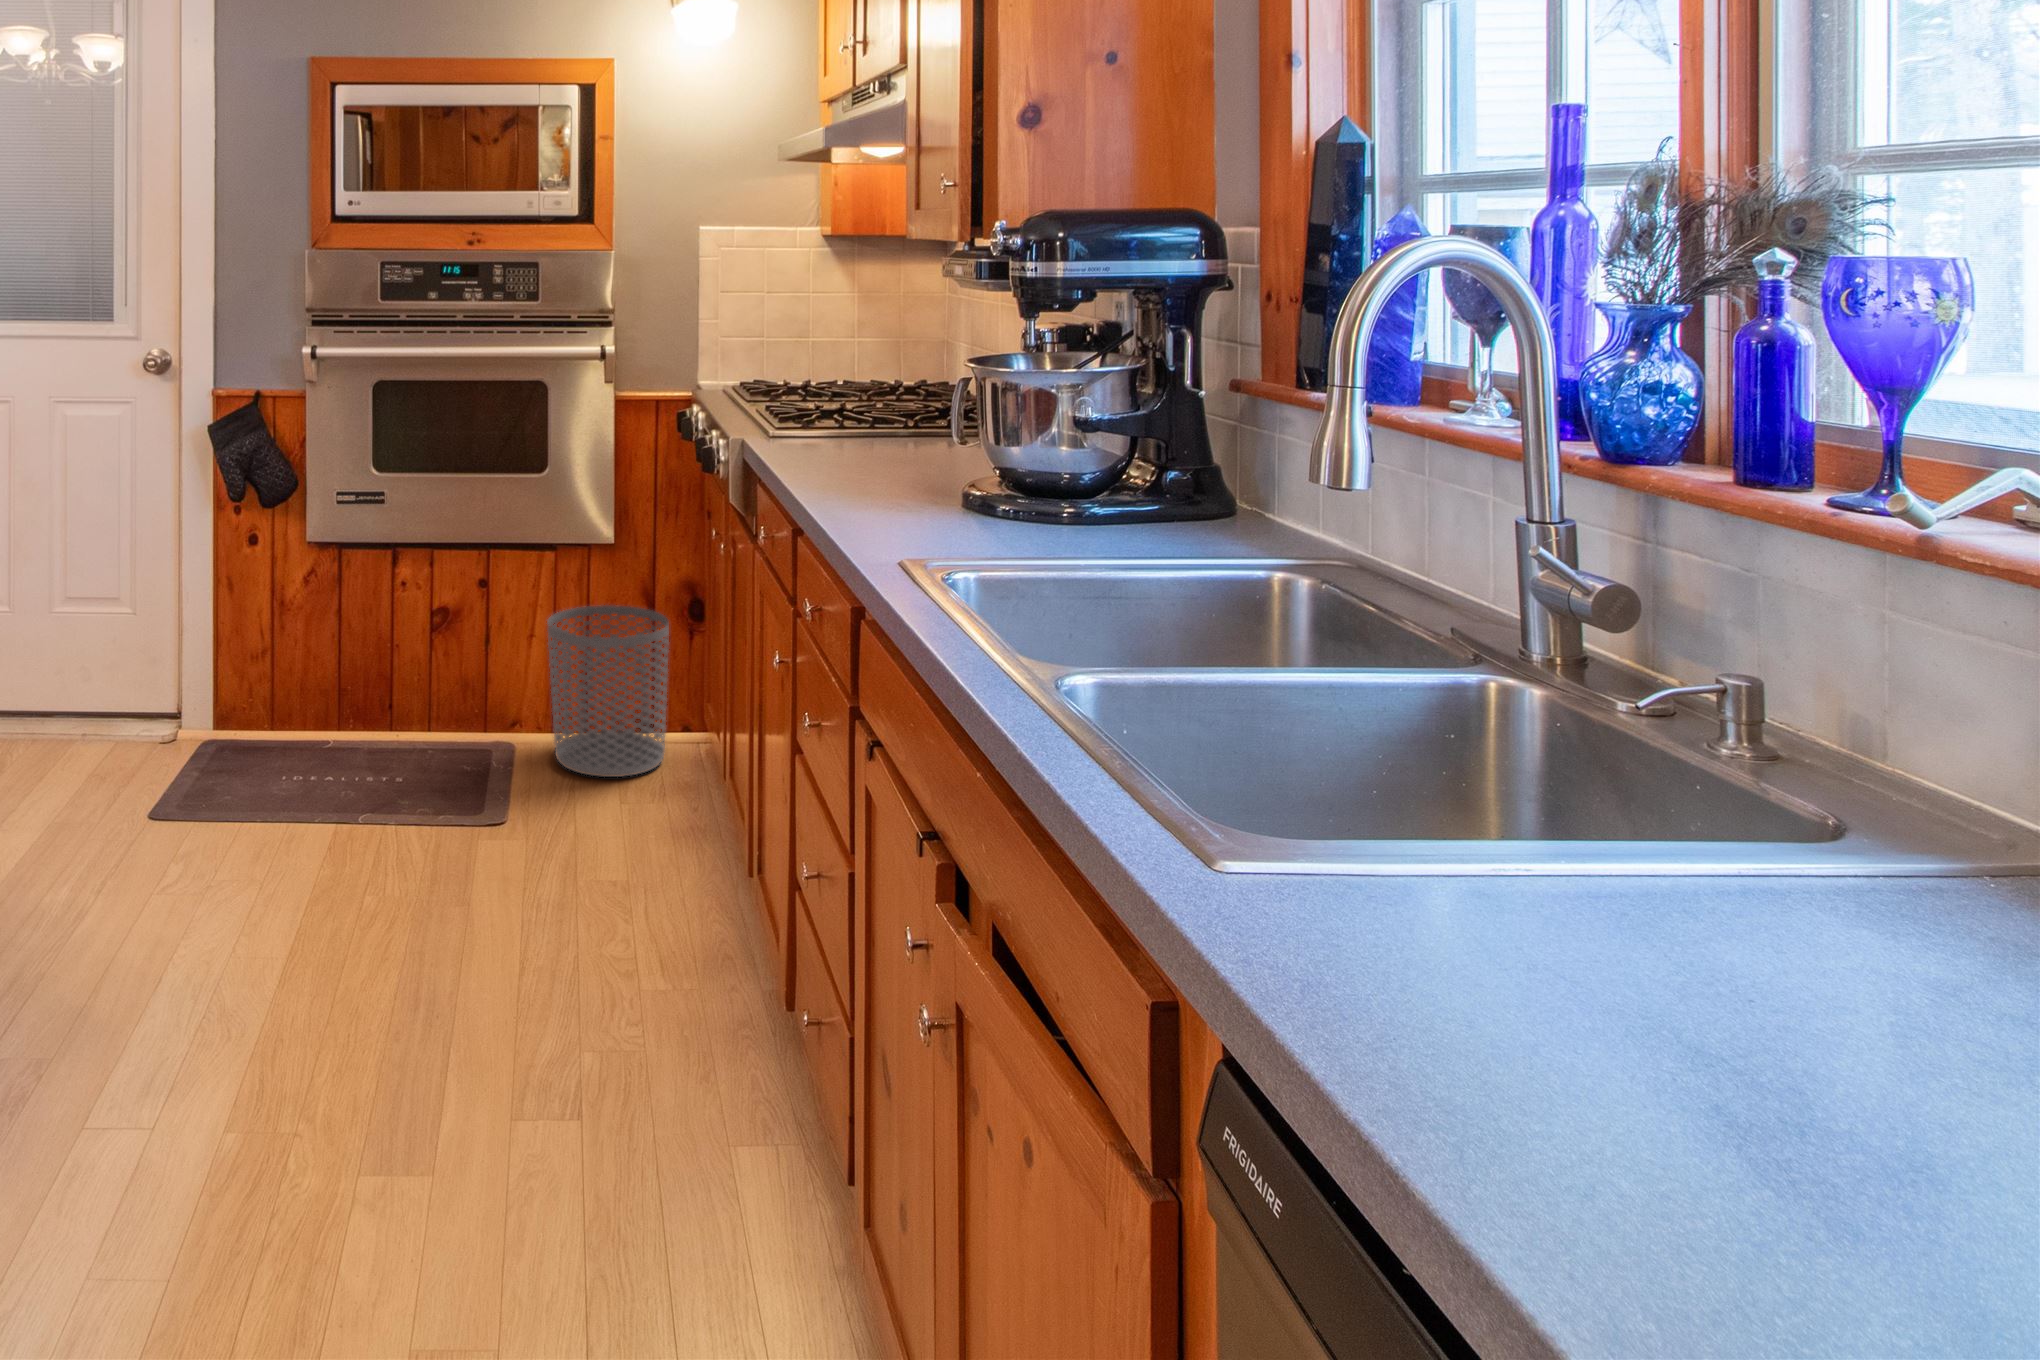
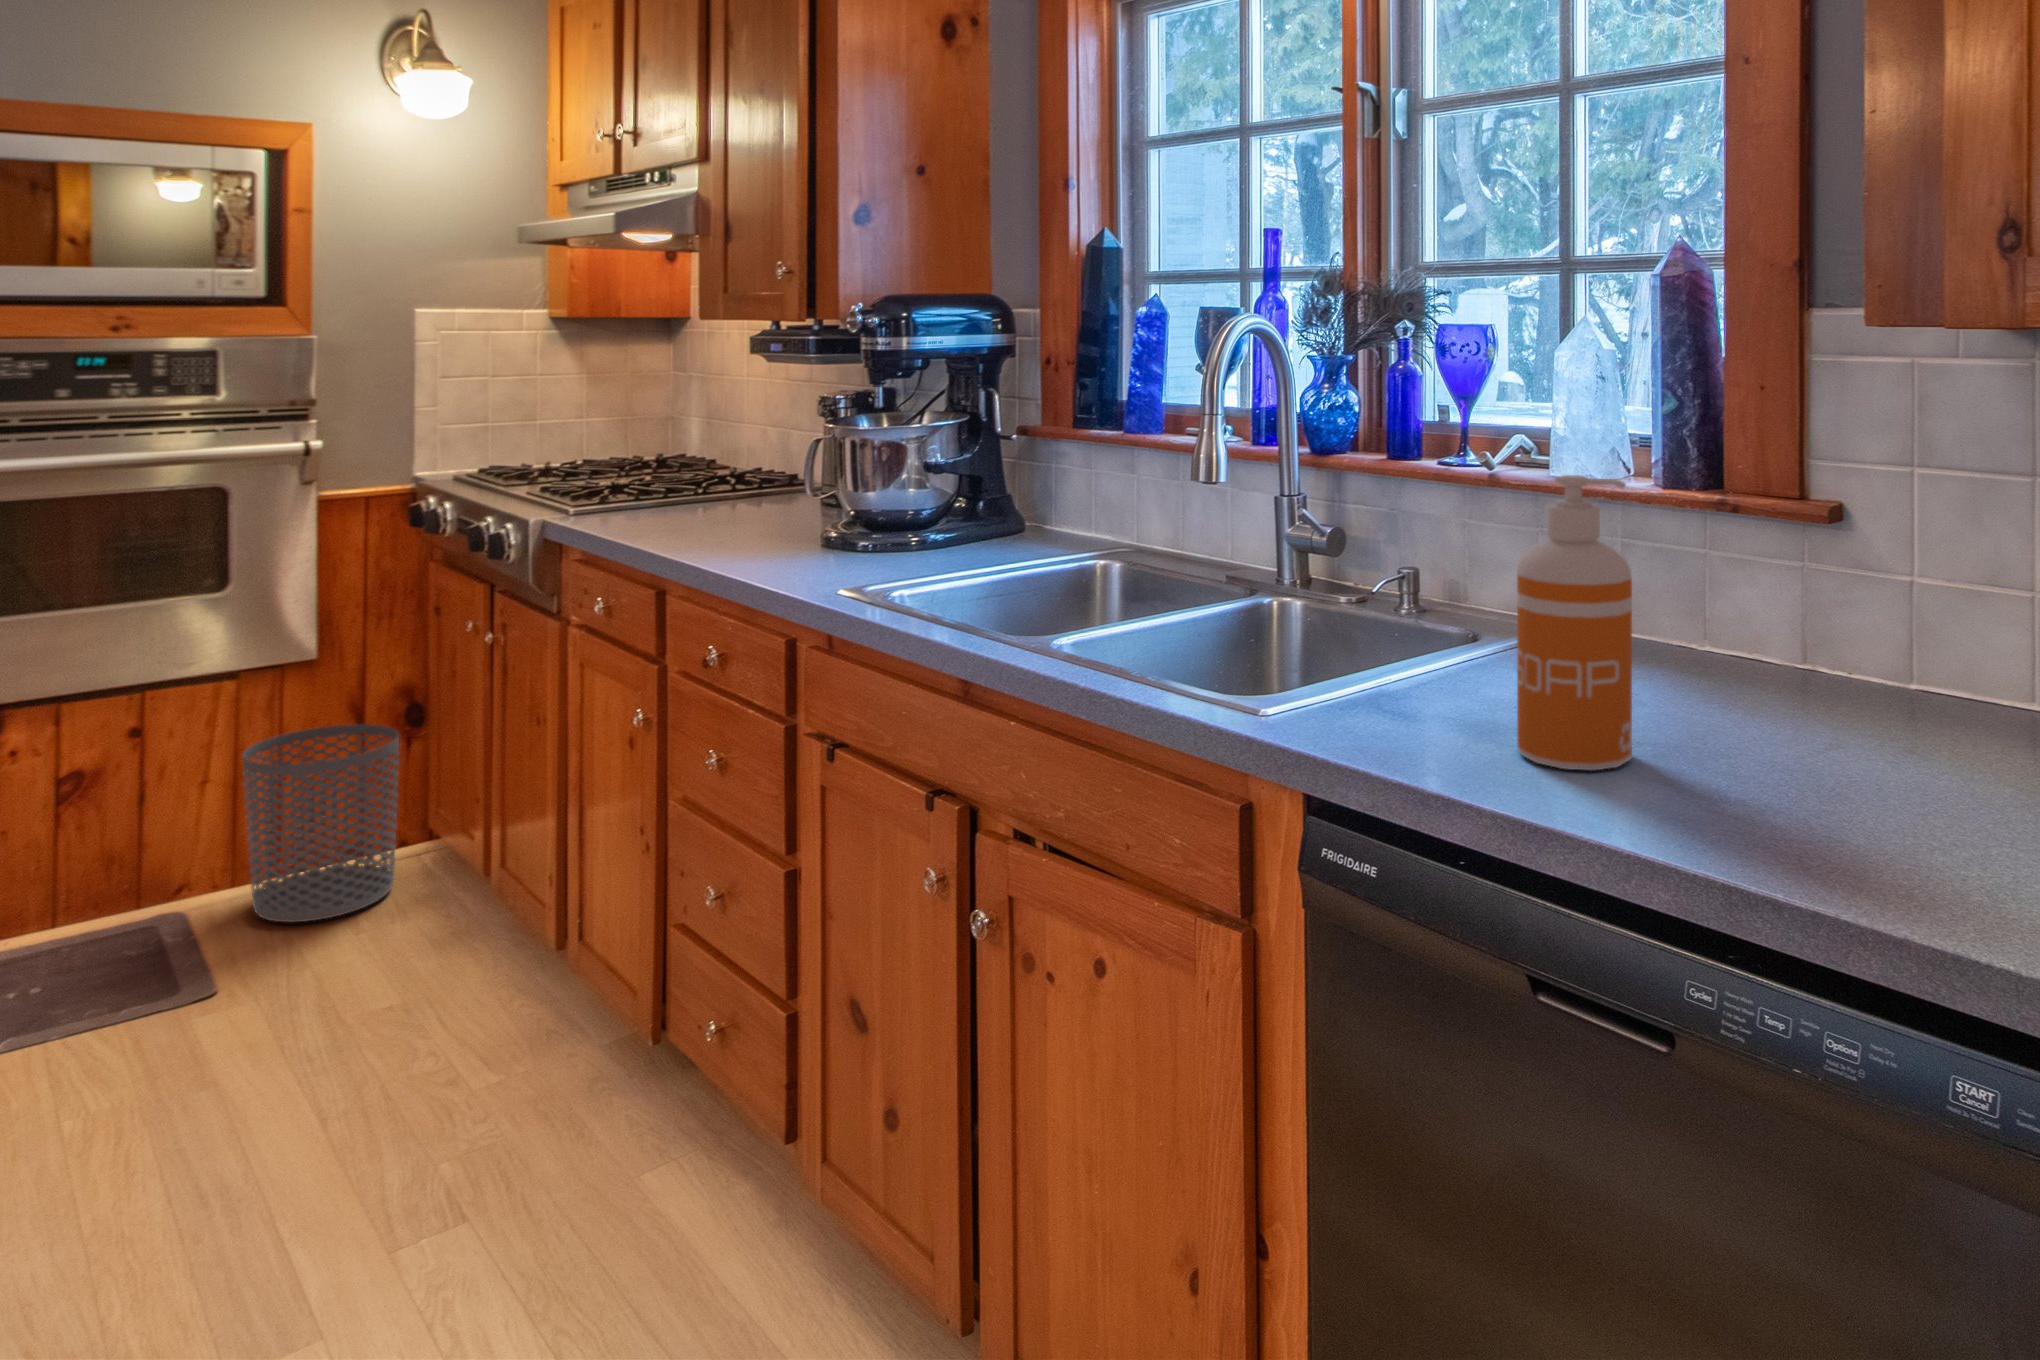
soap dispenser: none [1581,579,1866,1153] -> present [1517,475,1632,771]

